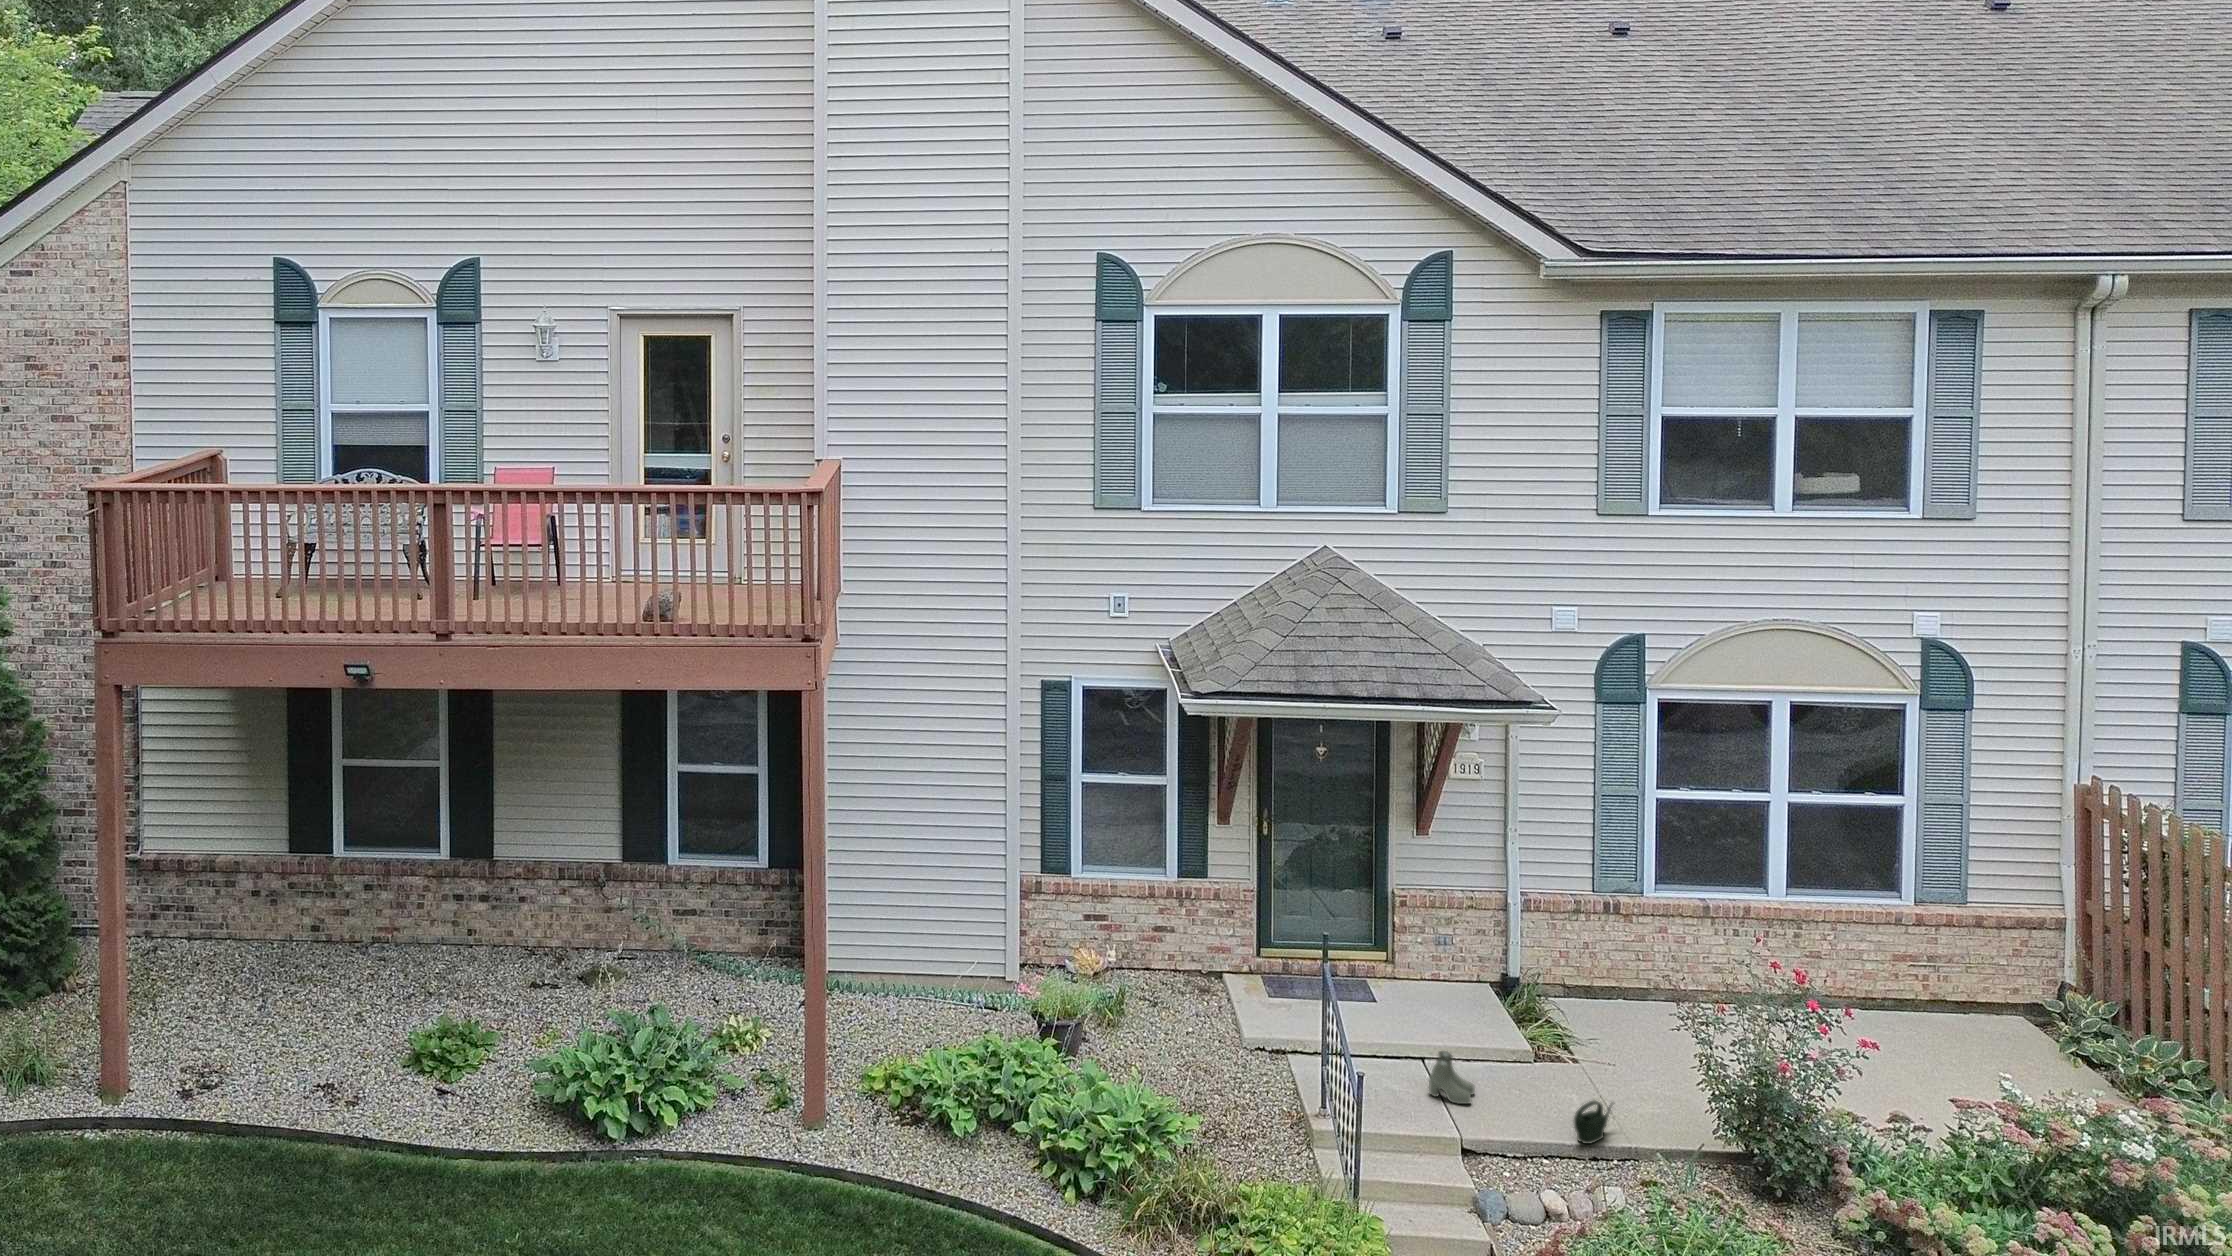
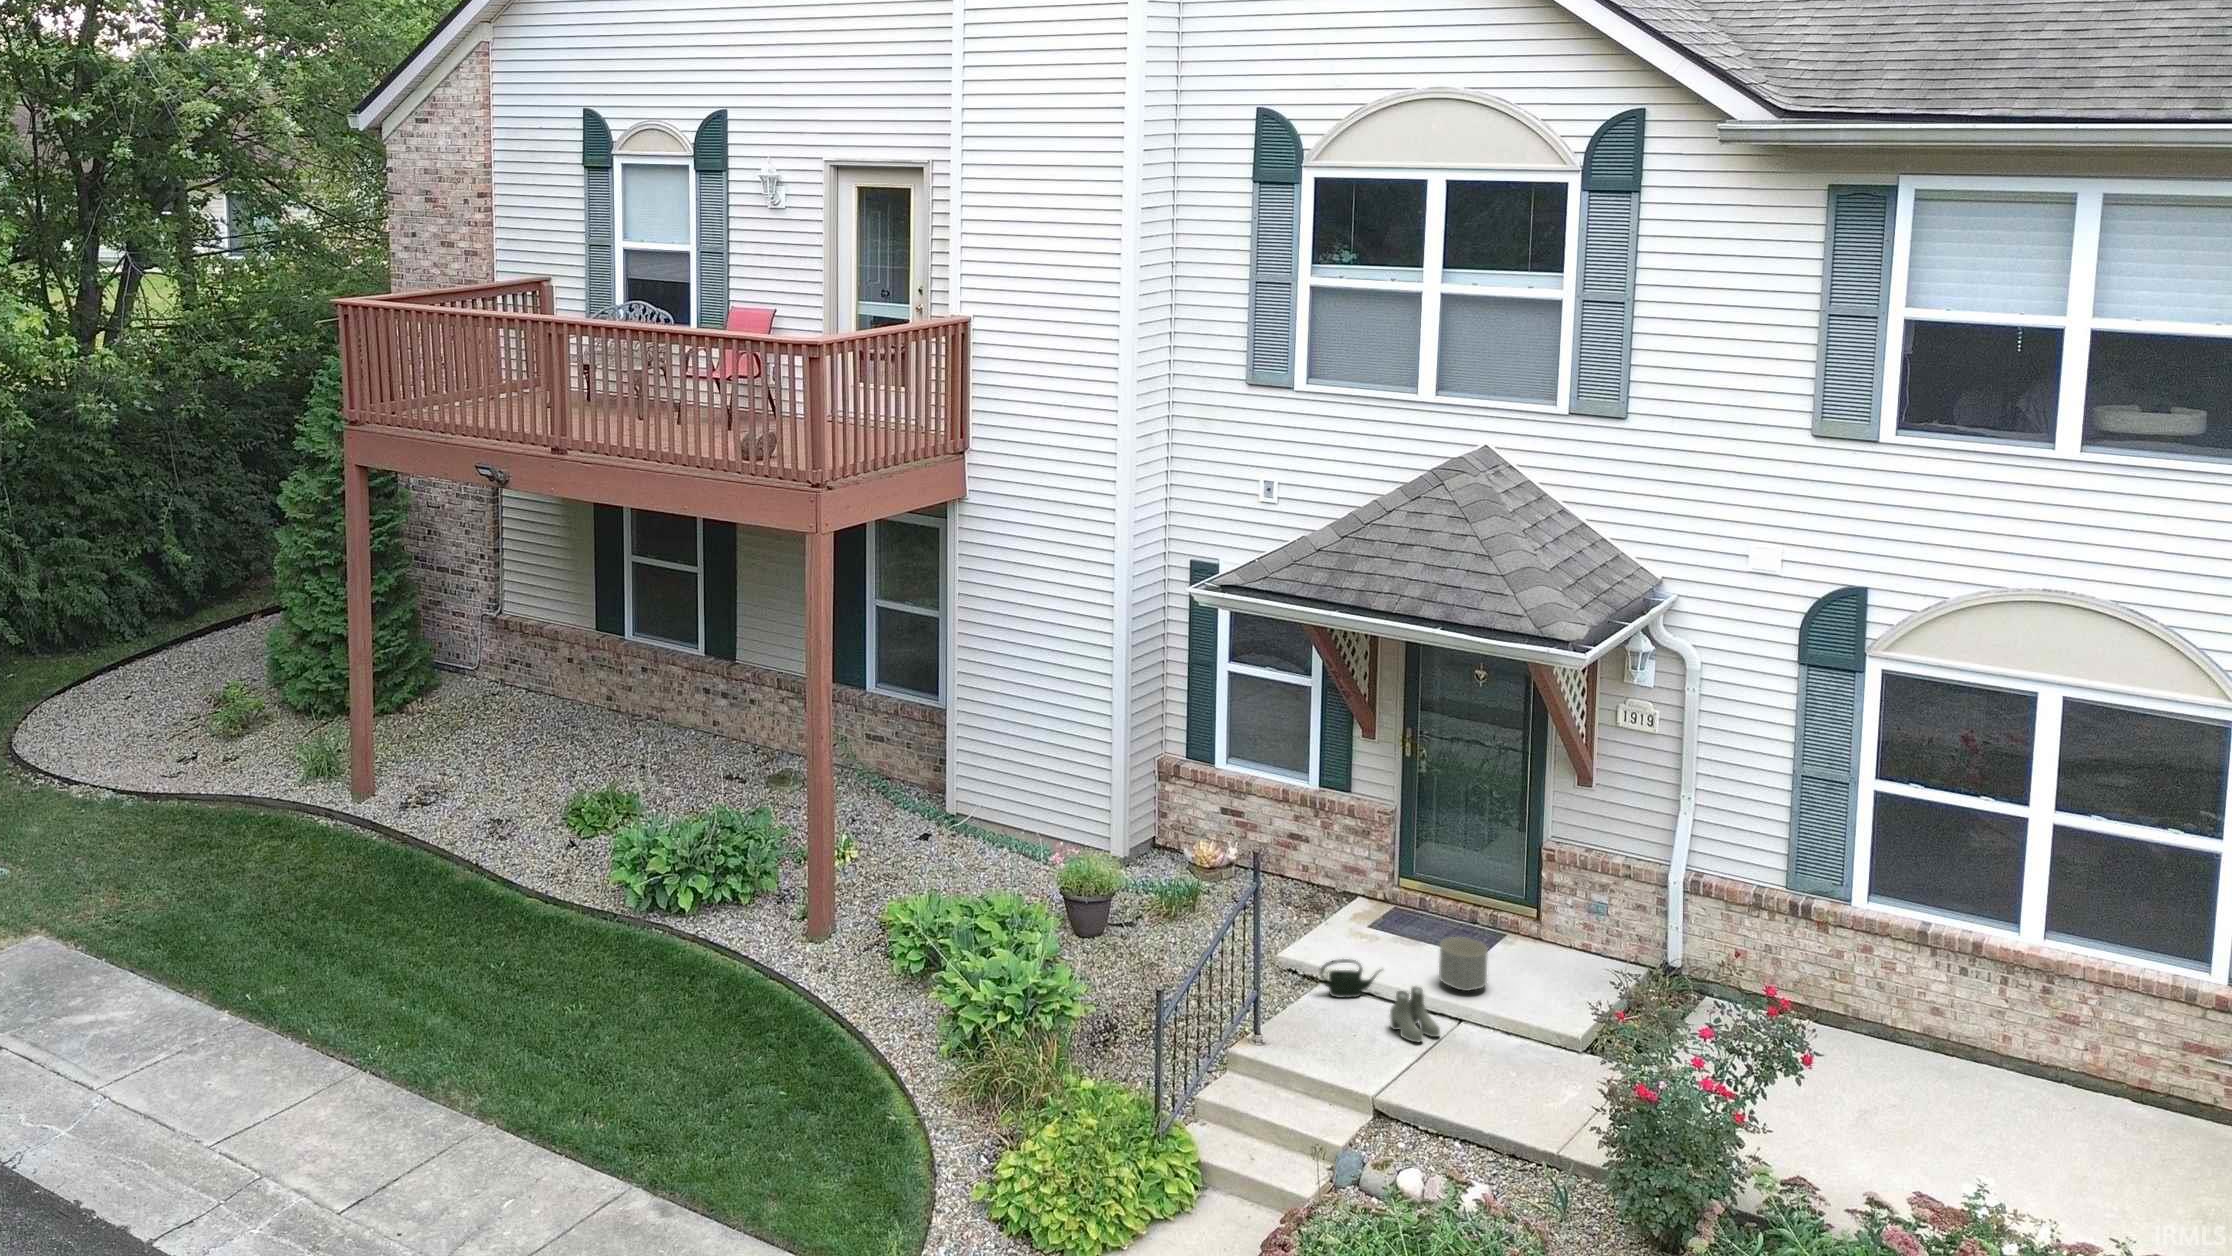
planter: none [1402,994,1446,1043] -> present [1439,937,1488,991]
watering can: present [1574,1101,1612,1144] -> present [1321,959,1381,998]

